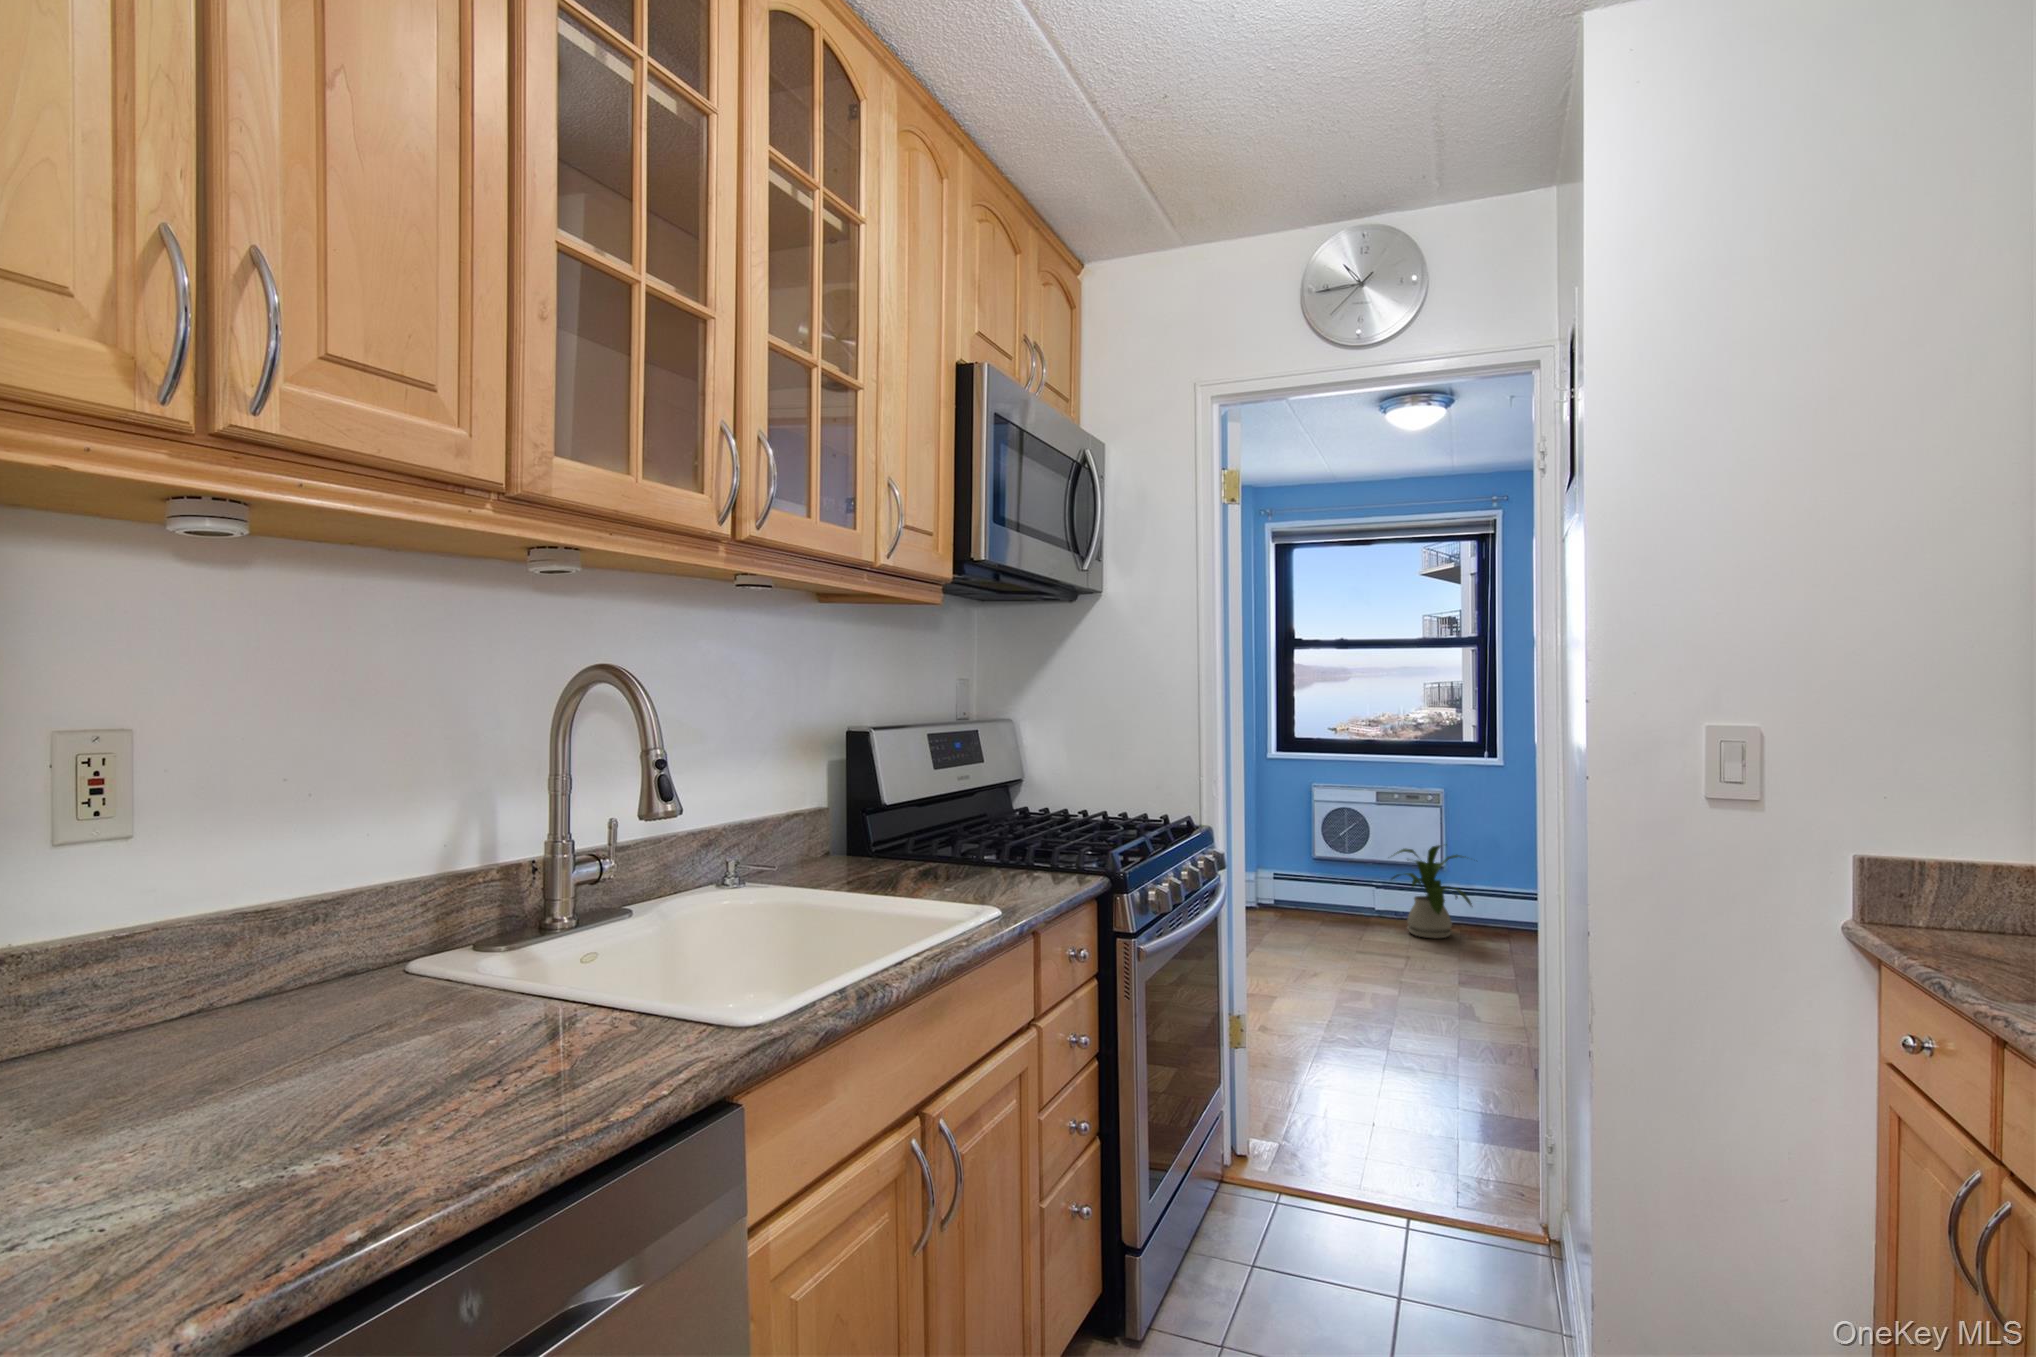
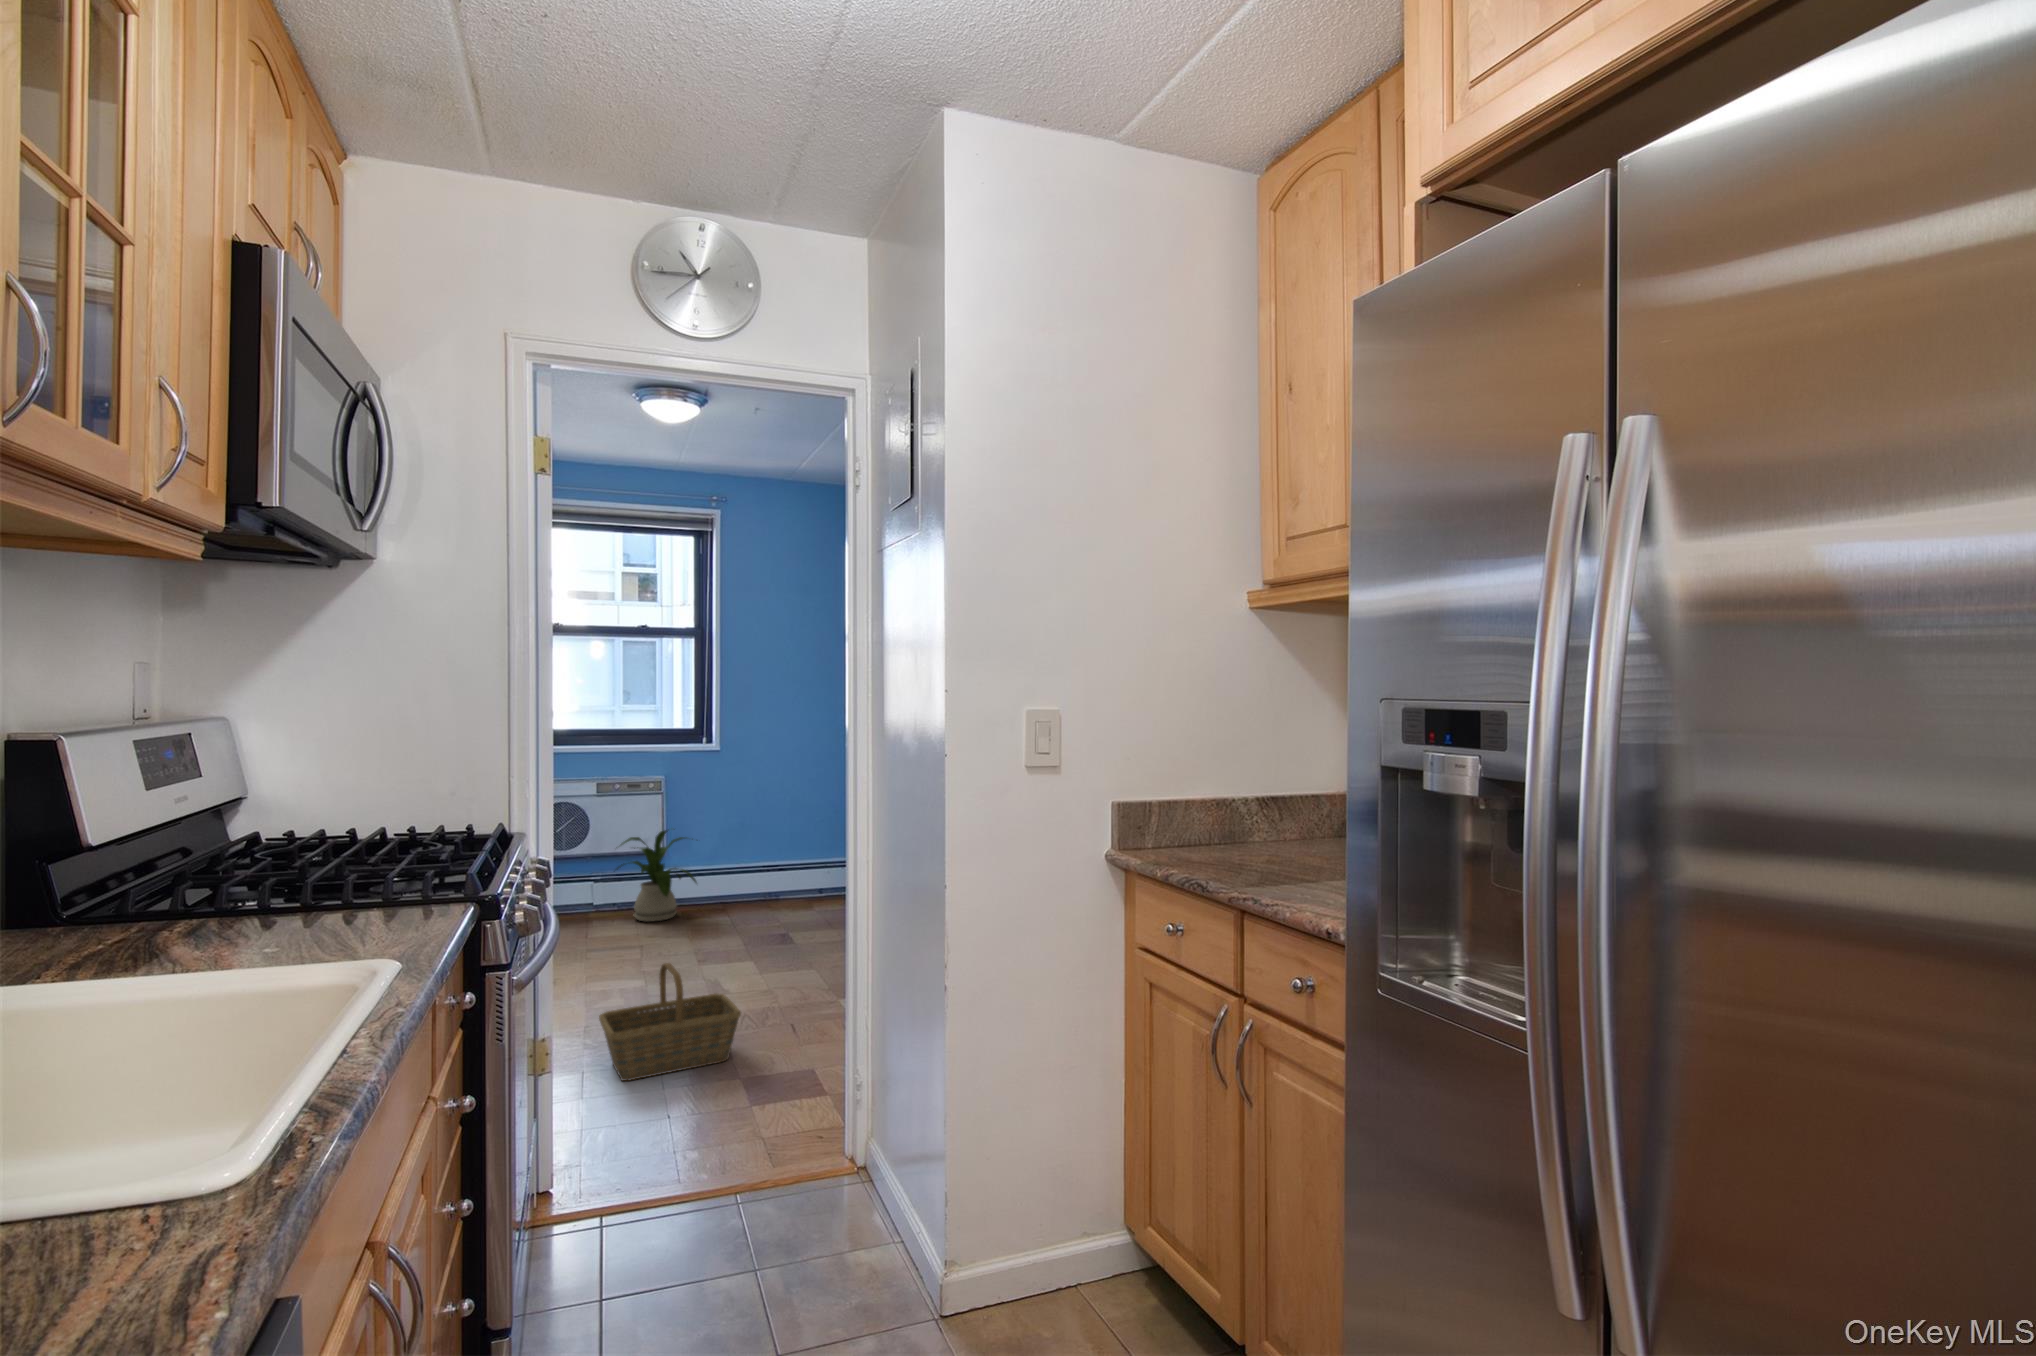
basket: none [1323,981,1465,1100] -> present [599,963,741,1081]

